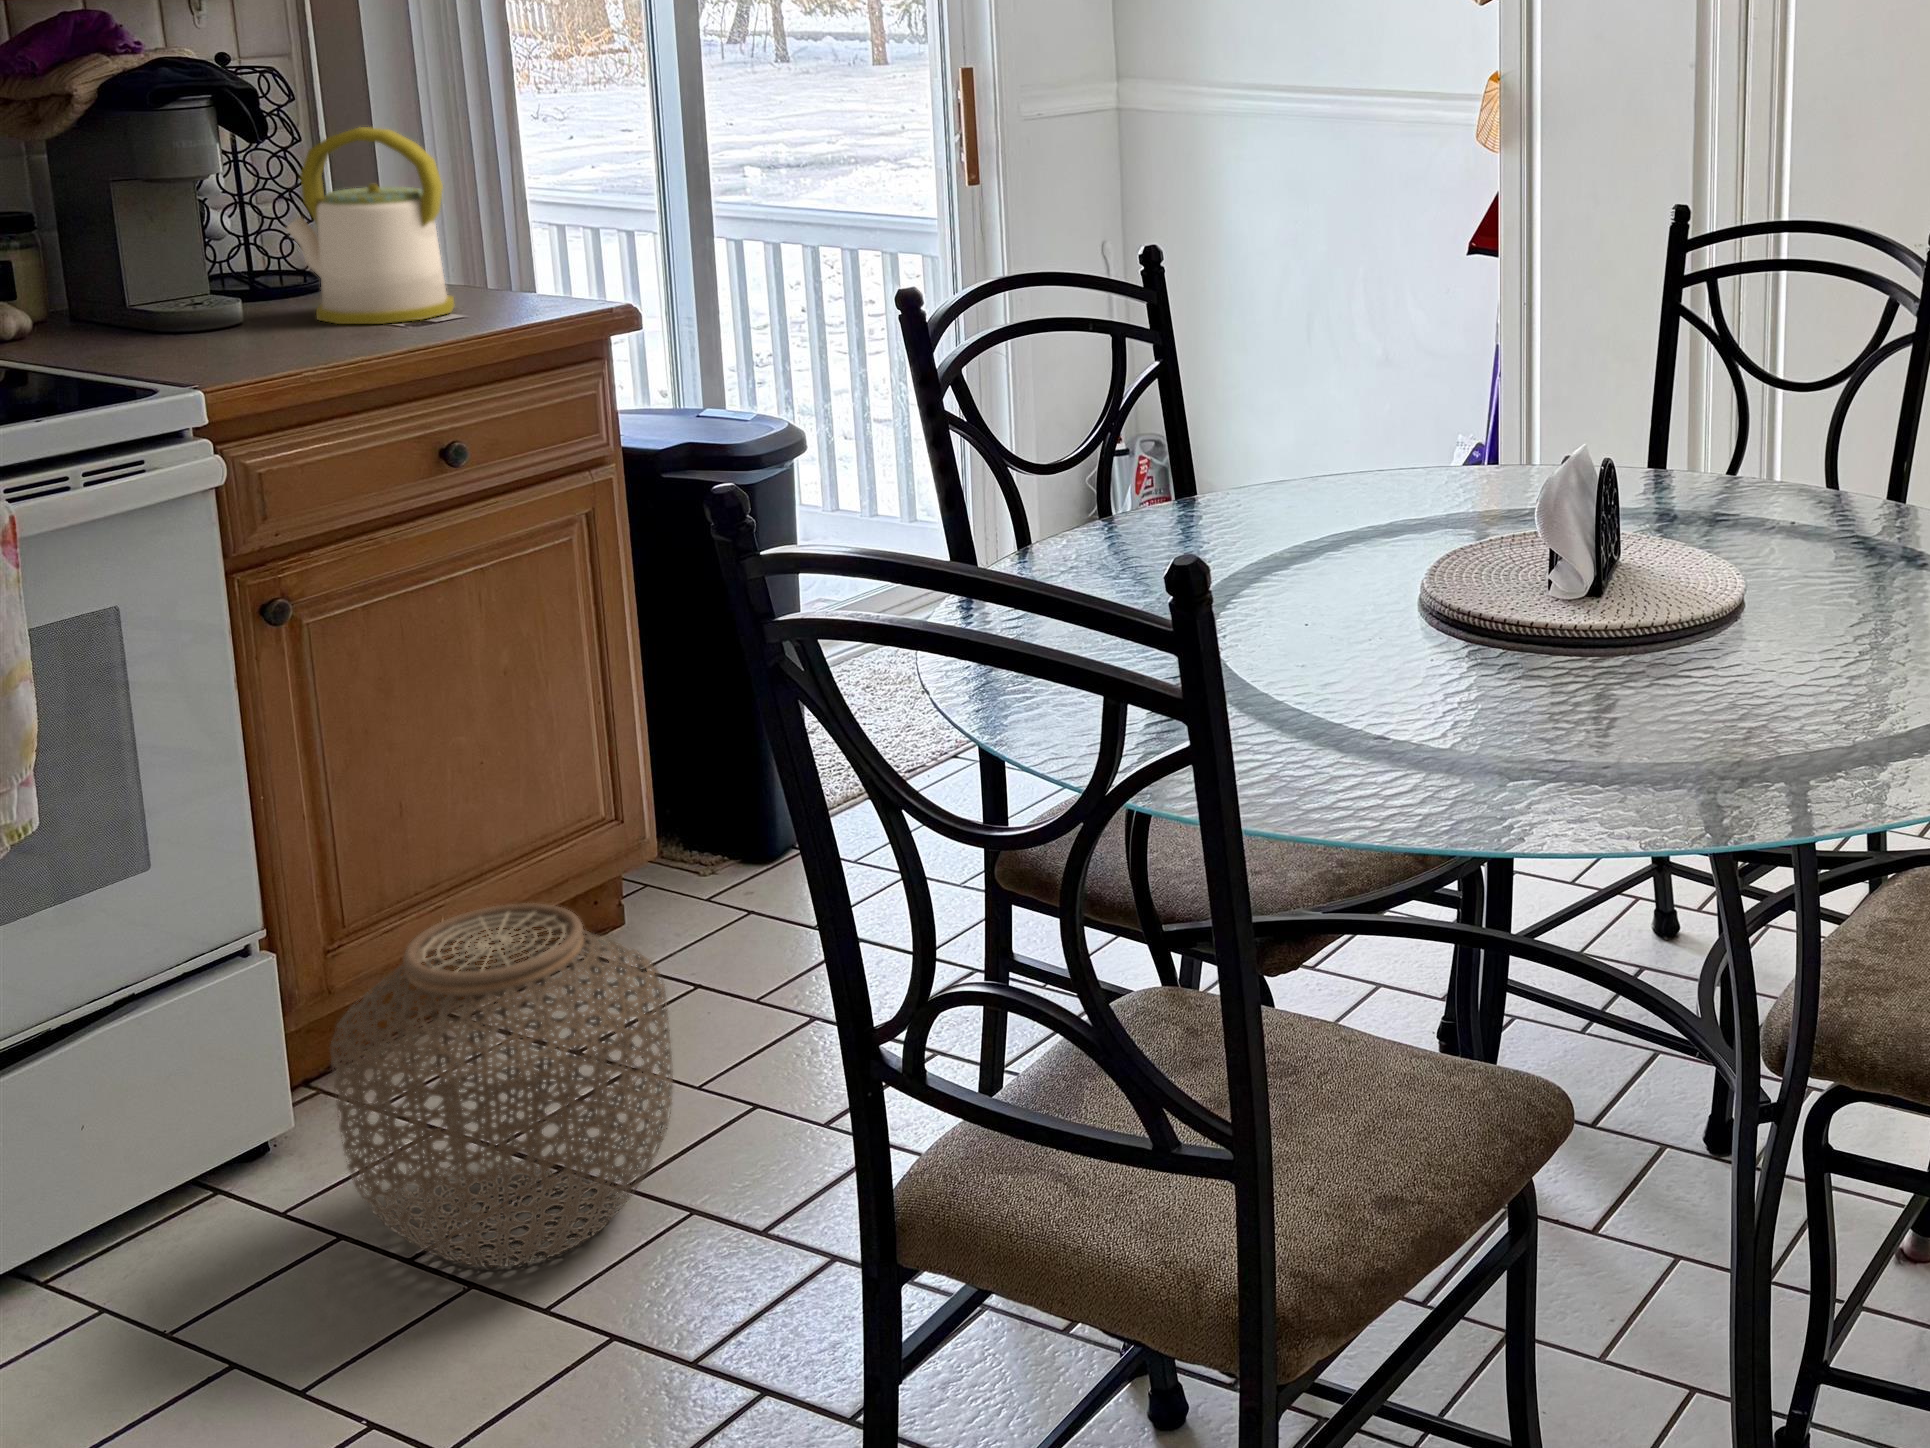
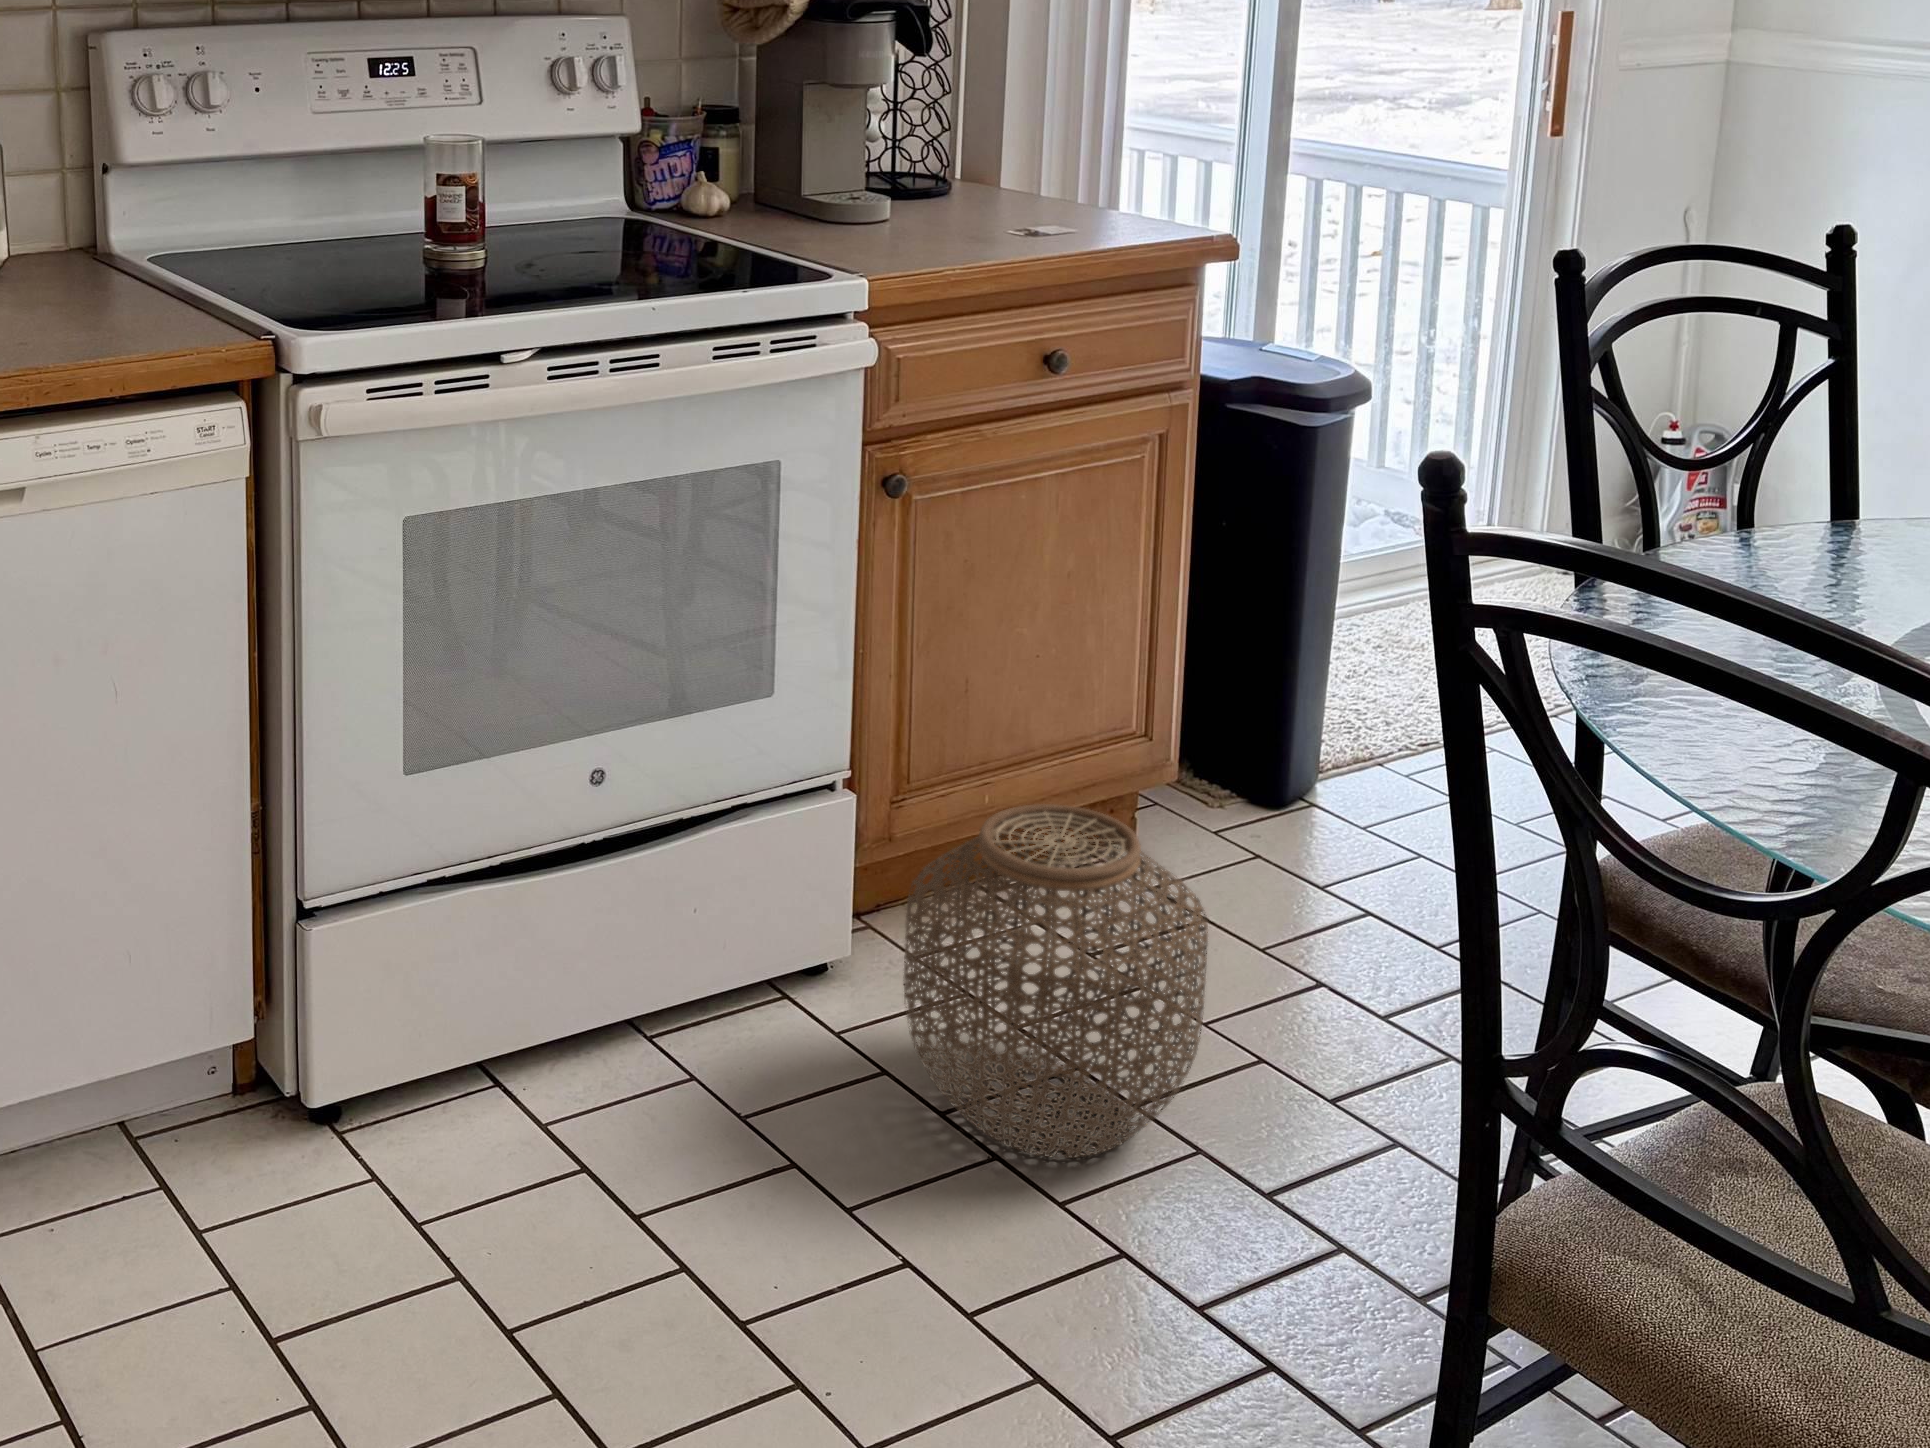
kettle: present [286,127,454,324] -> none [937,43,1078,230]

